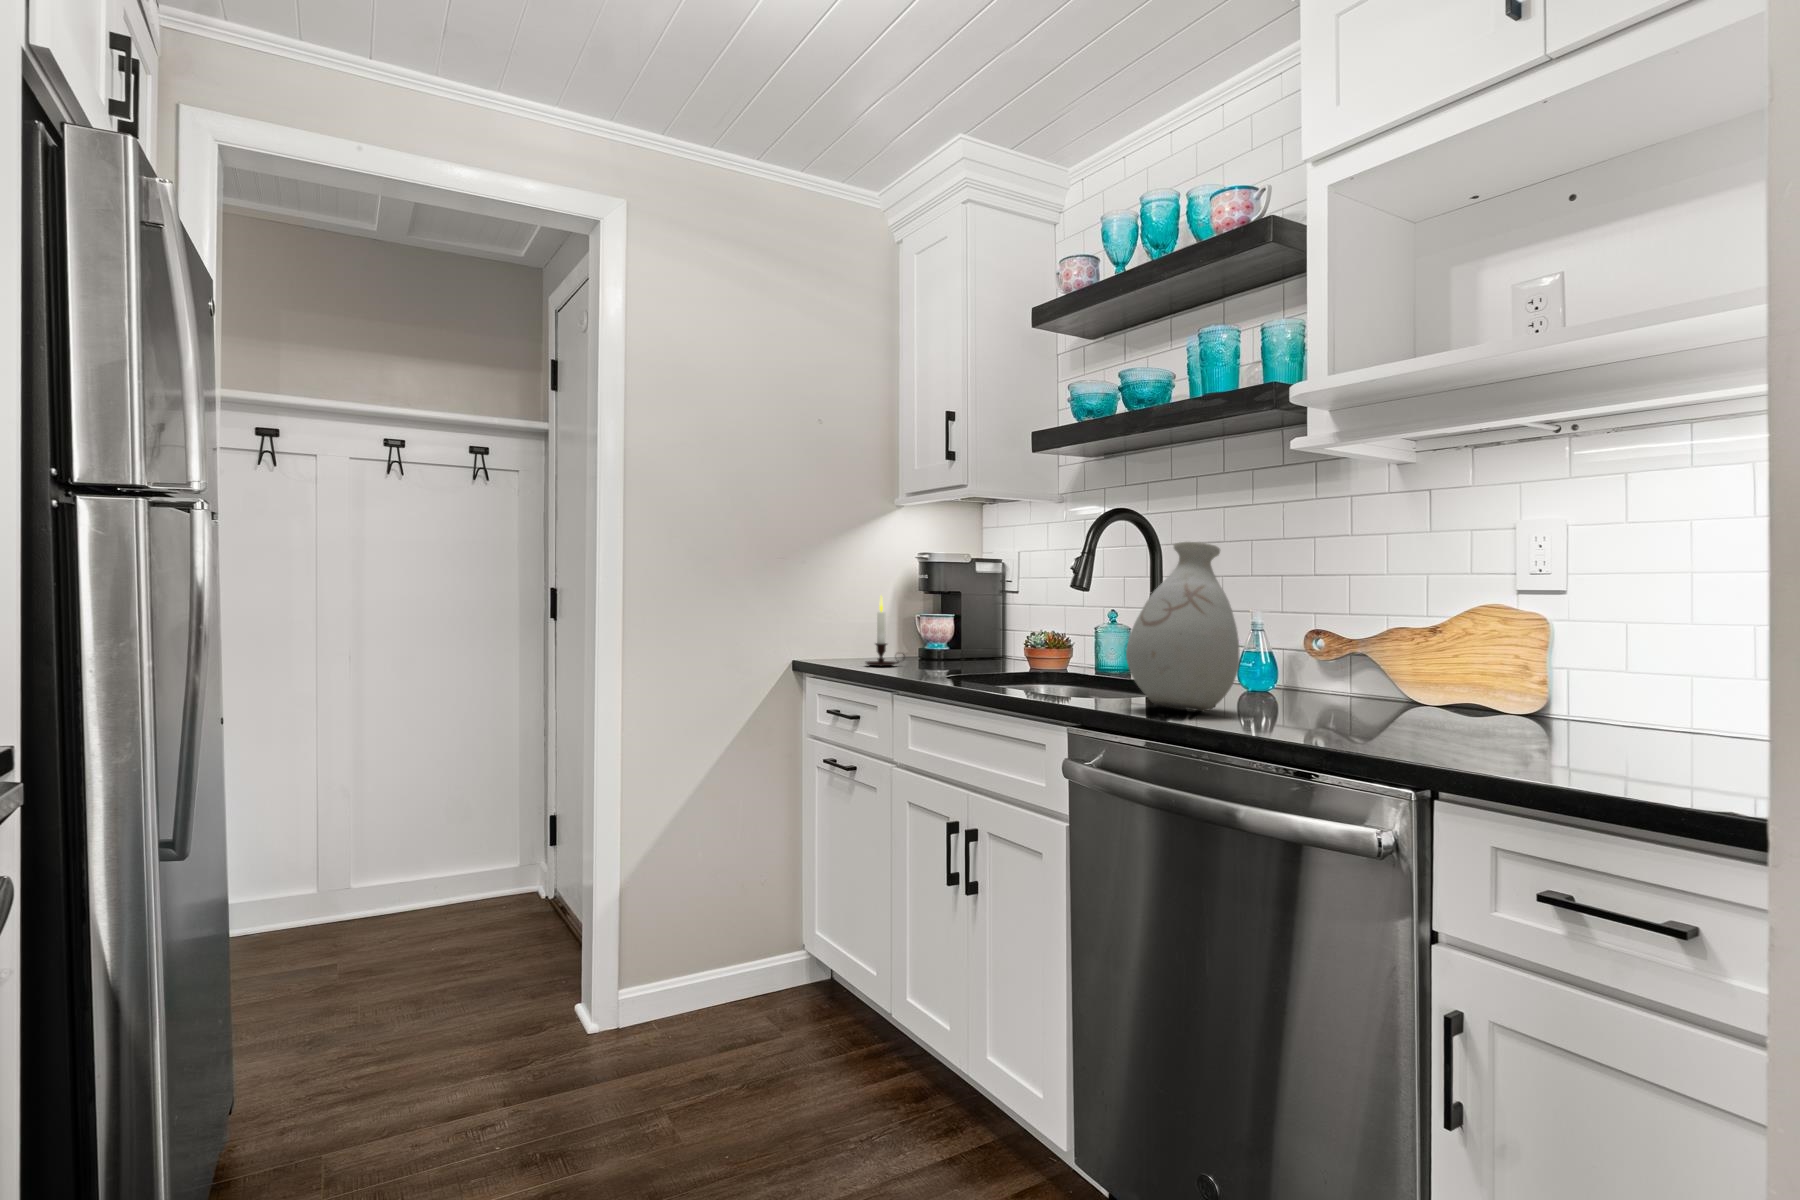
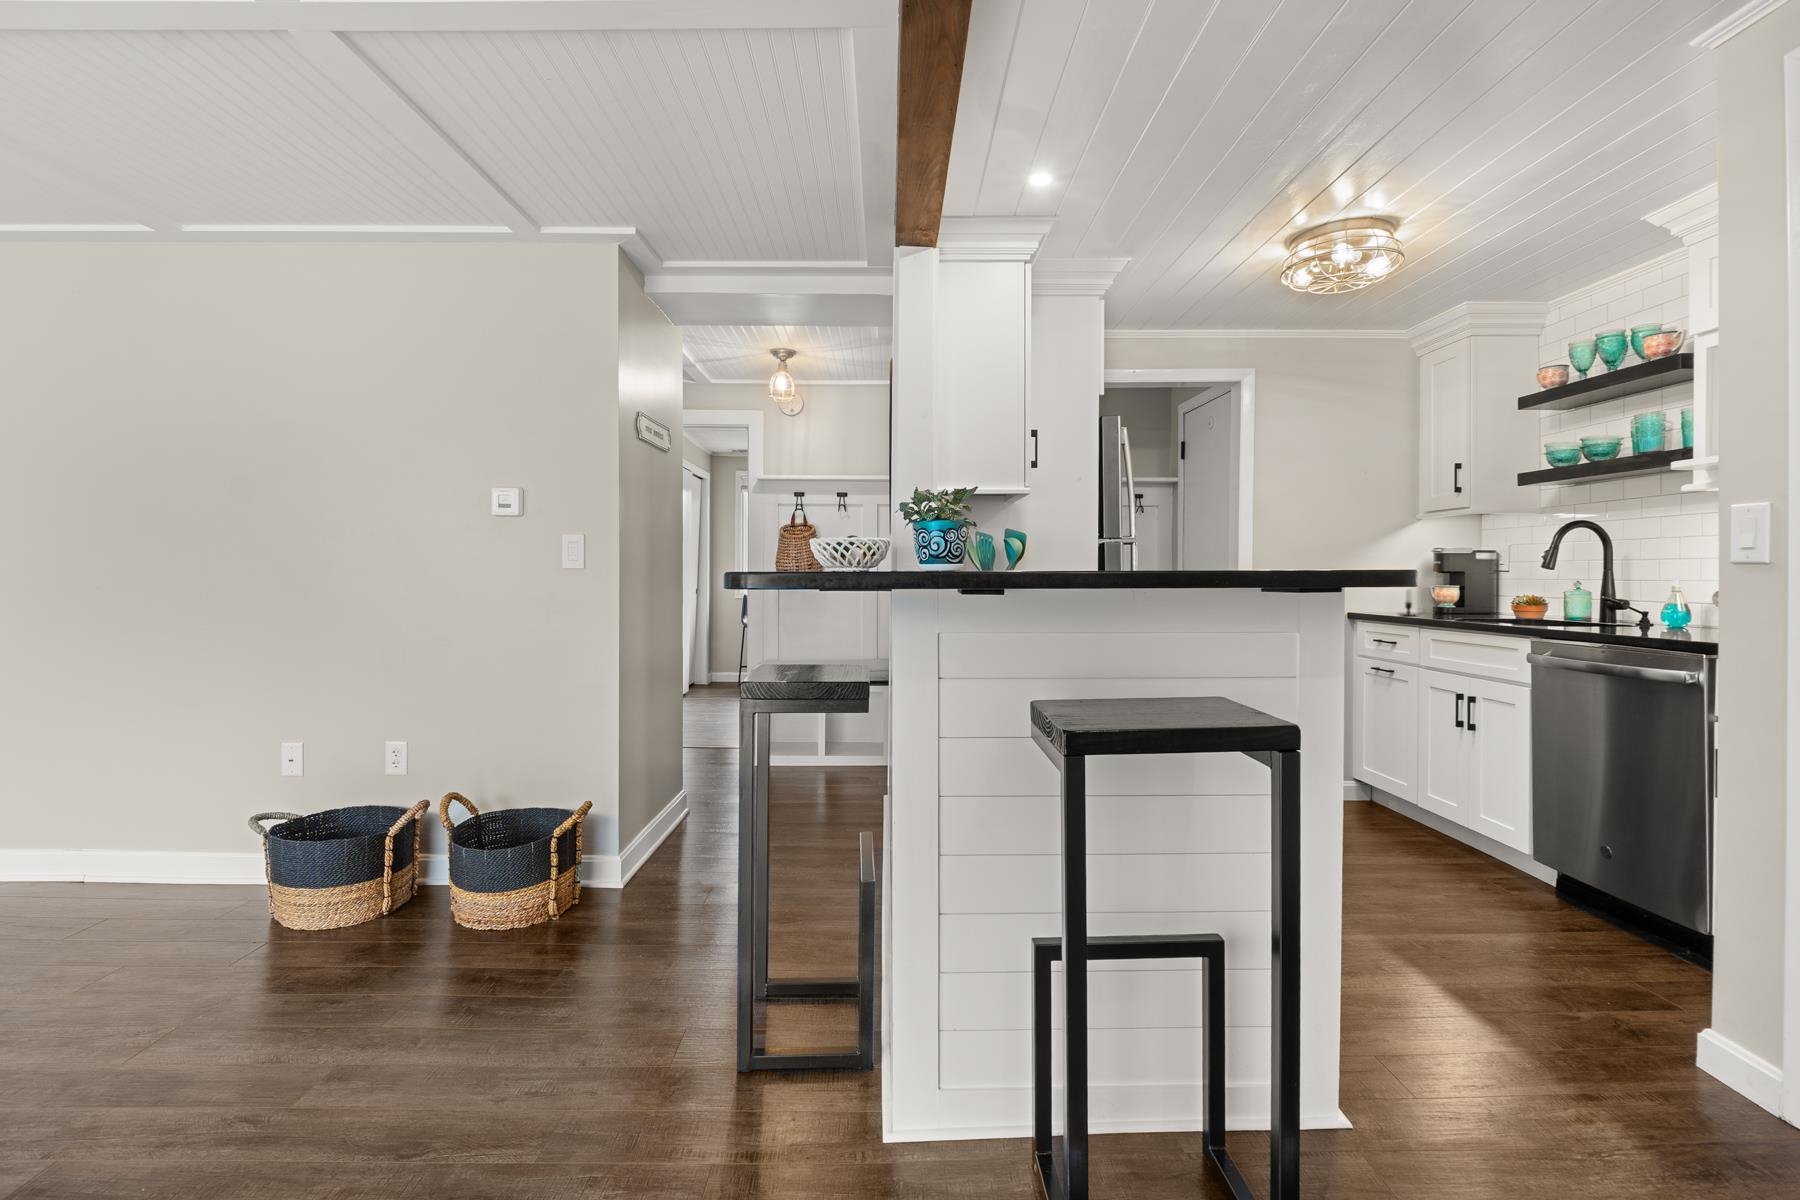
vase: present [1126,542,1240,711] -> none [1570,541,1643,630]

